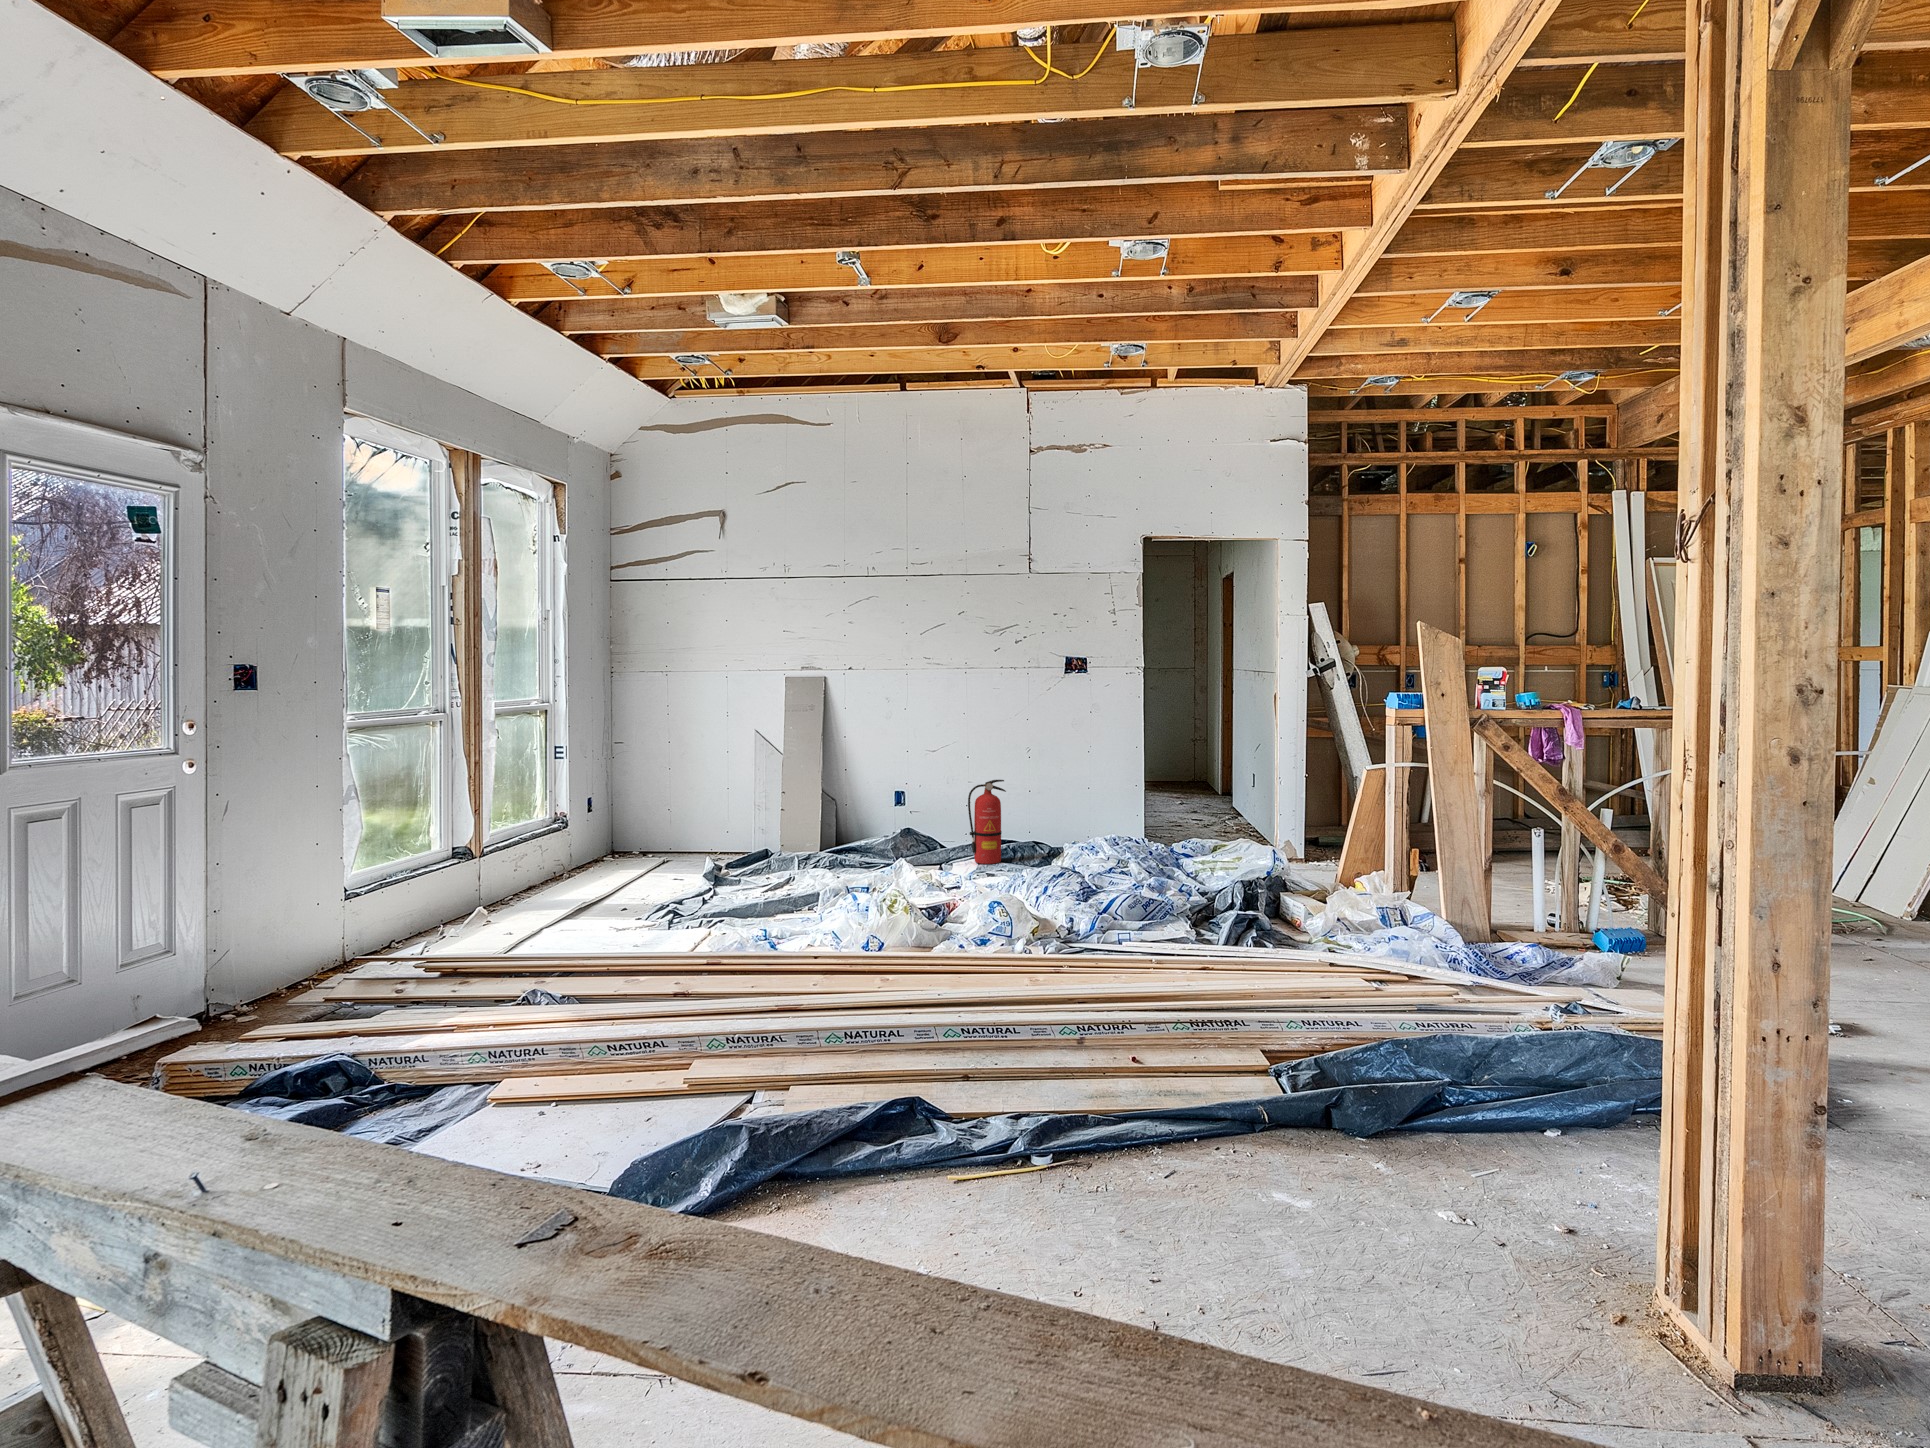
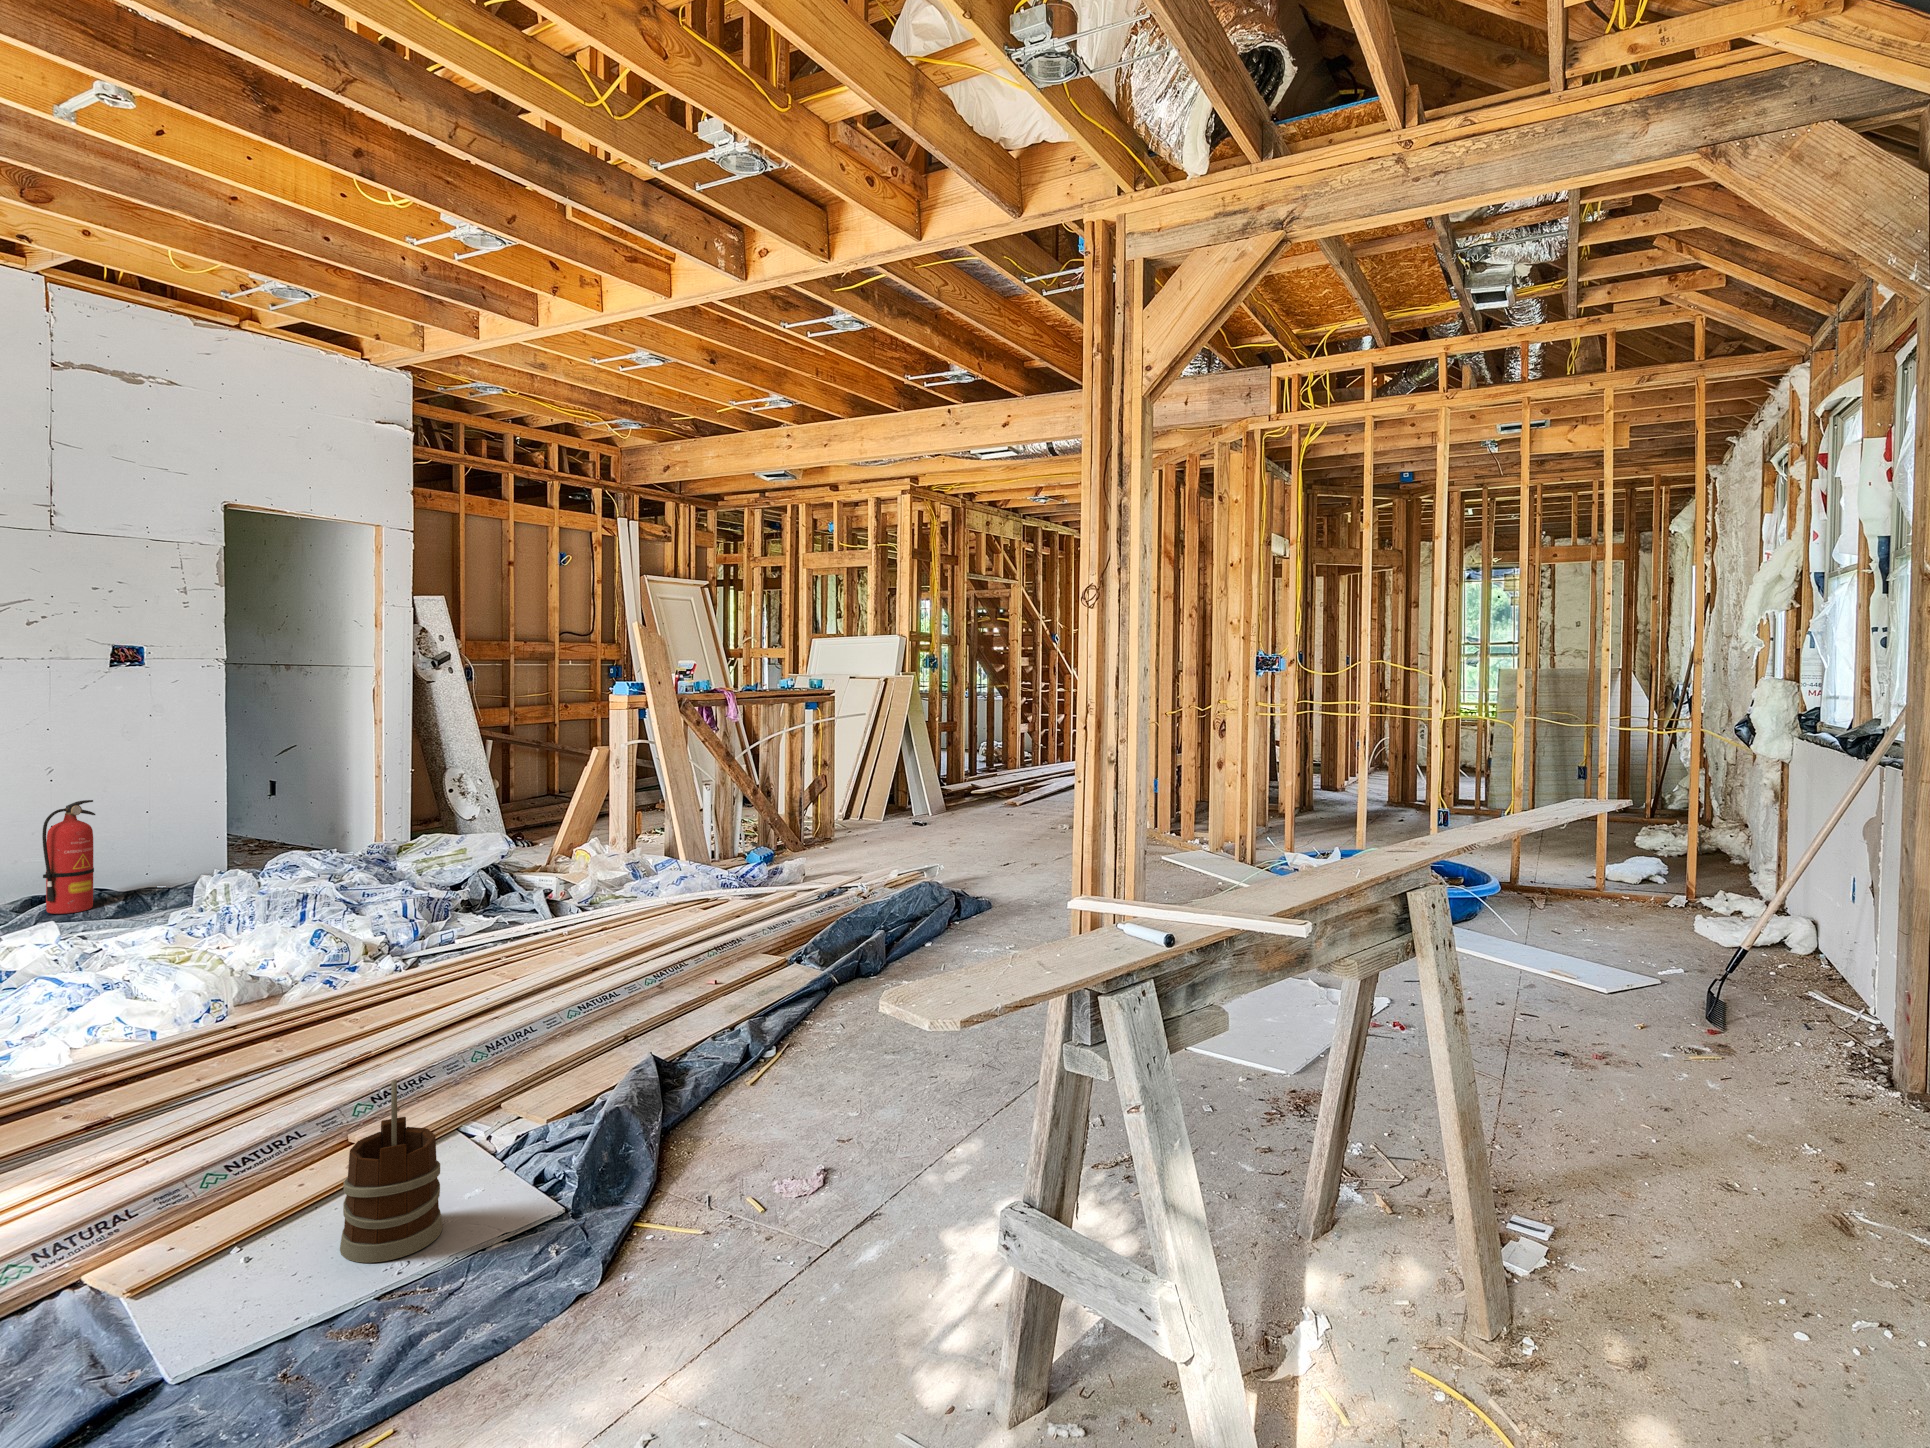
wooden bucket: none [555,1013,630,1152] -> present [340,1080,442,1263]

